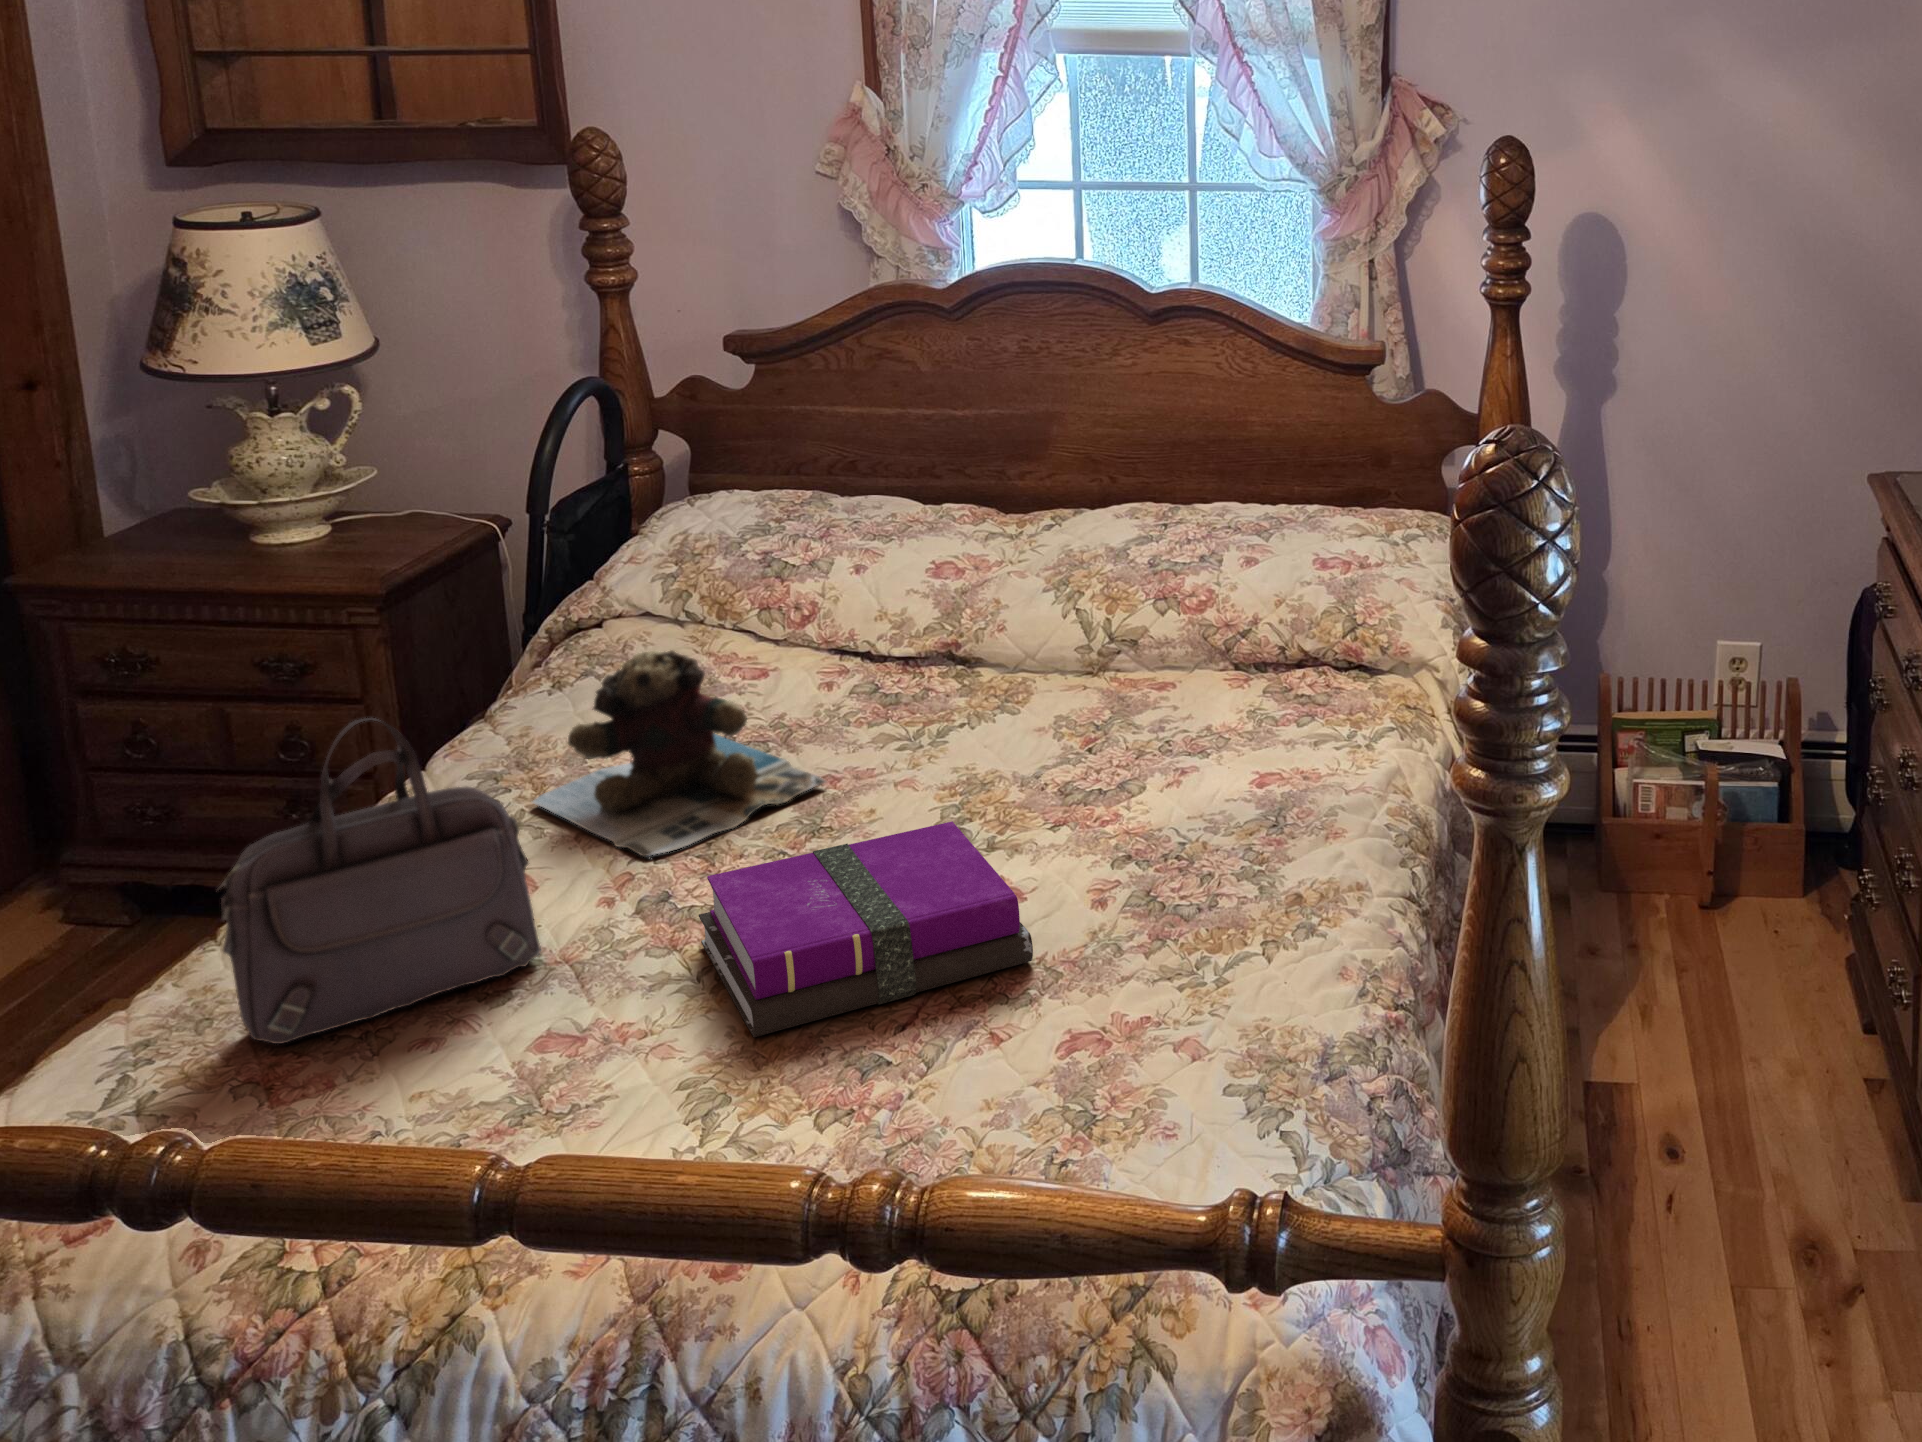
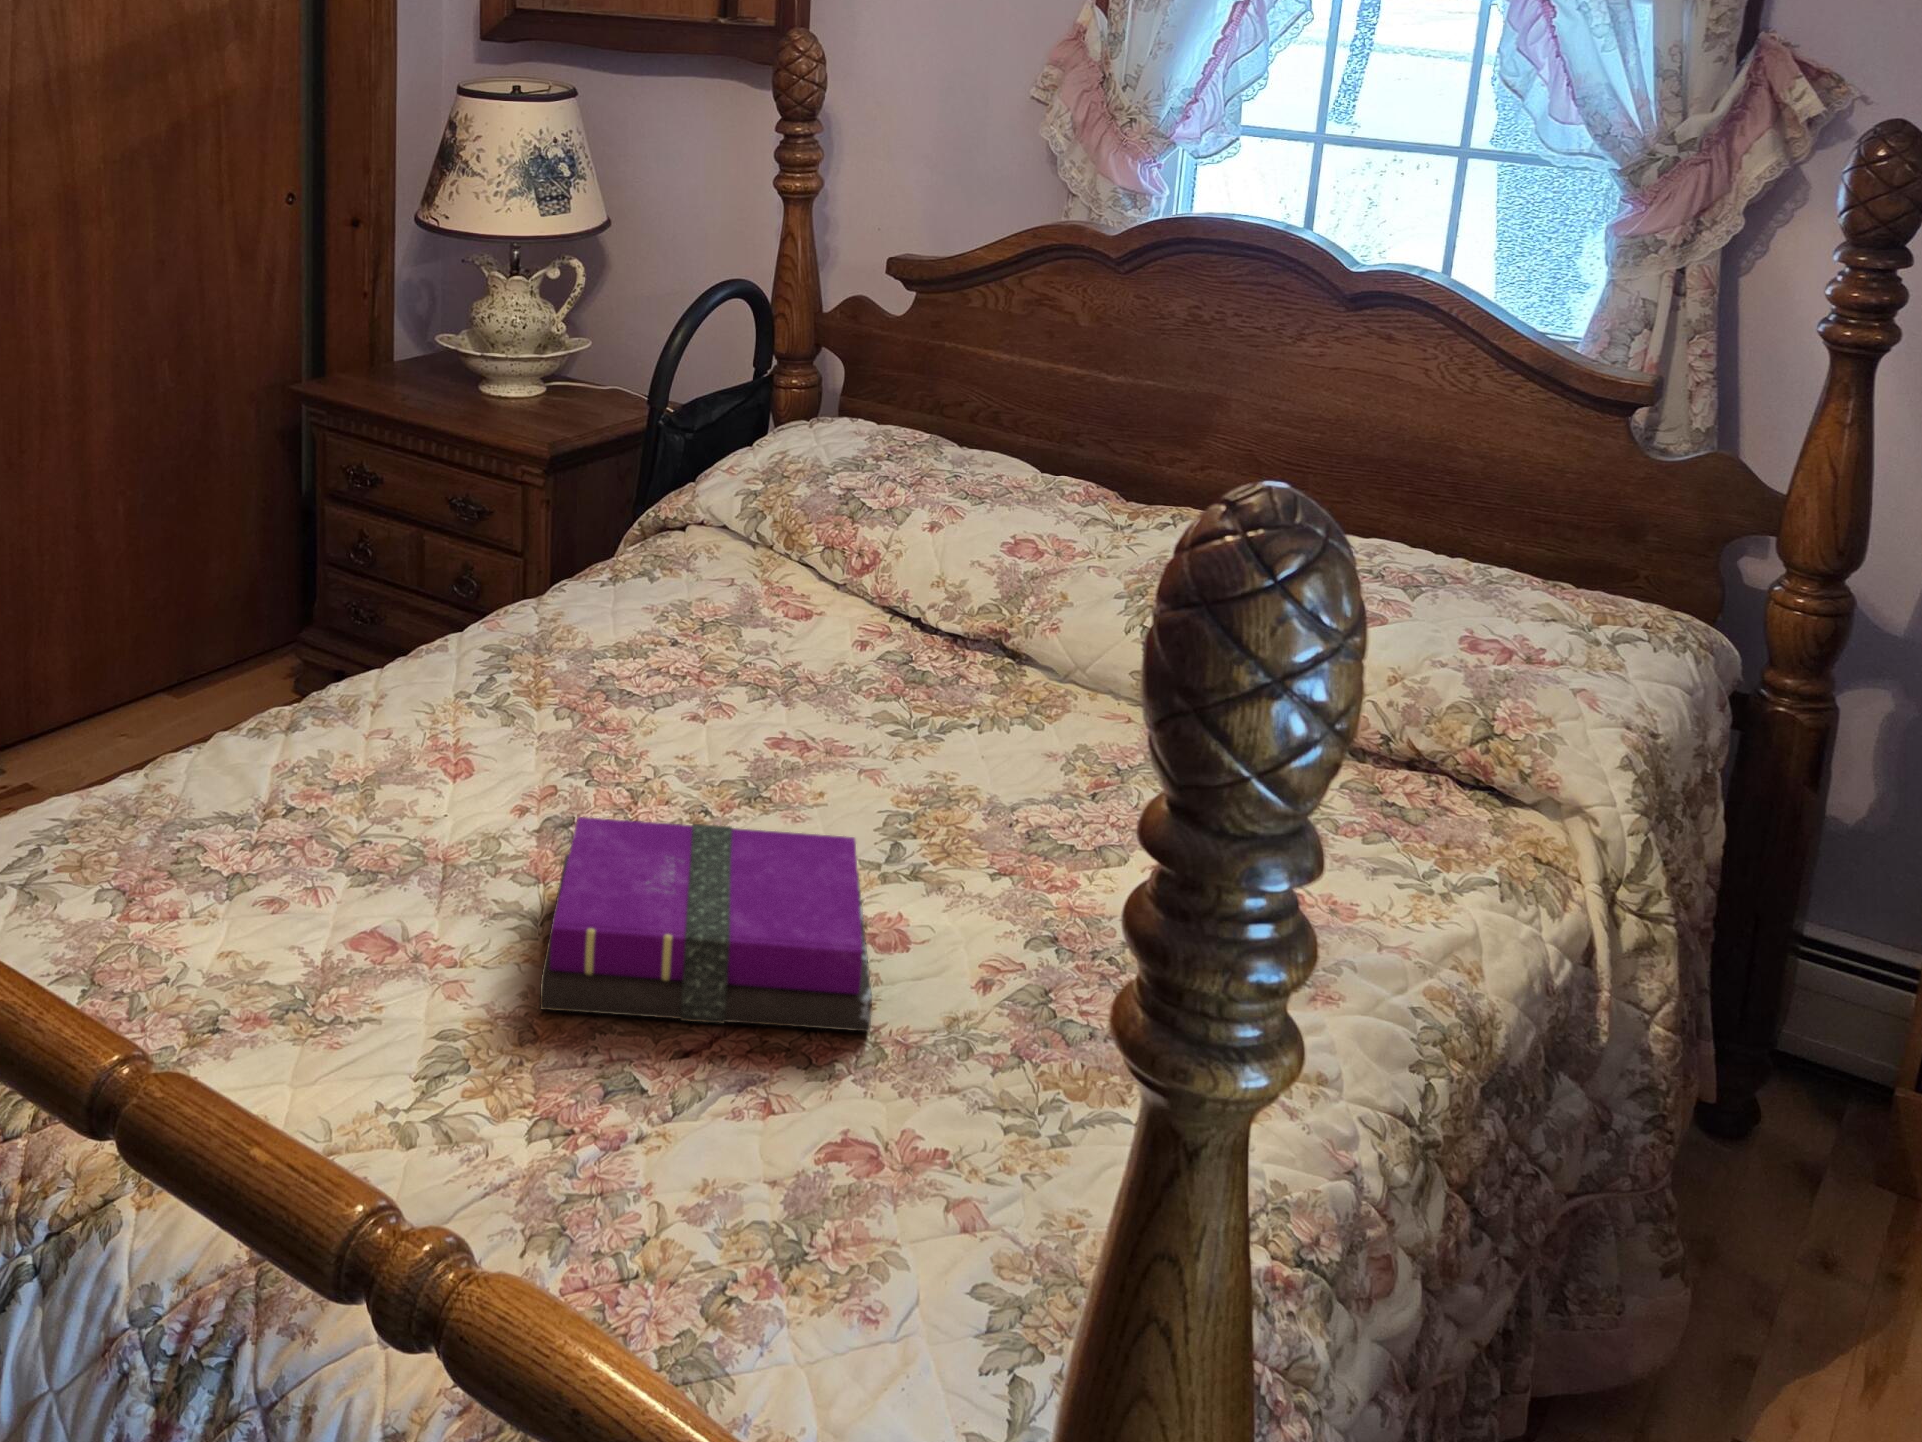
teddy bear: present [533,650,826,856] -> none [519,560,796,778]
handbag: present [219,718,541,1044] -> none [134,563,426,857]

